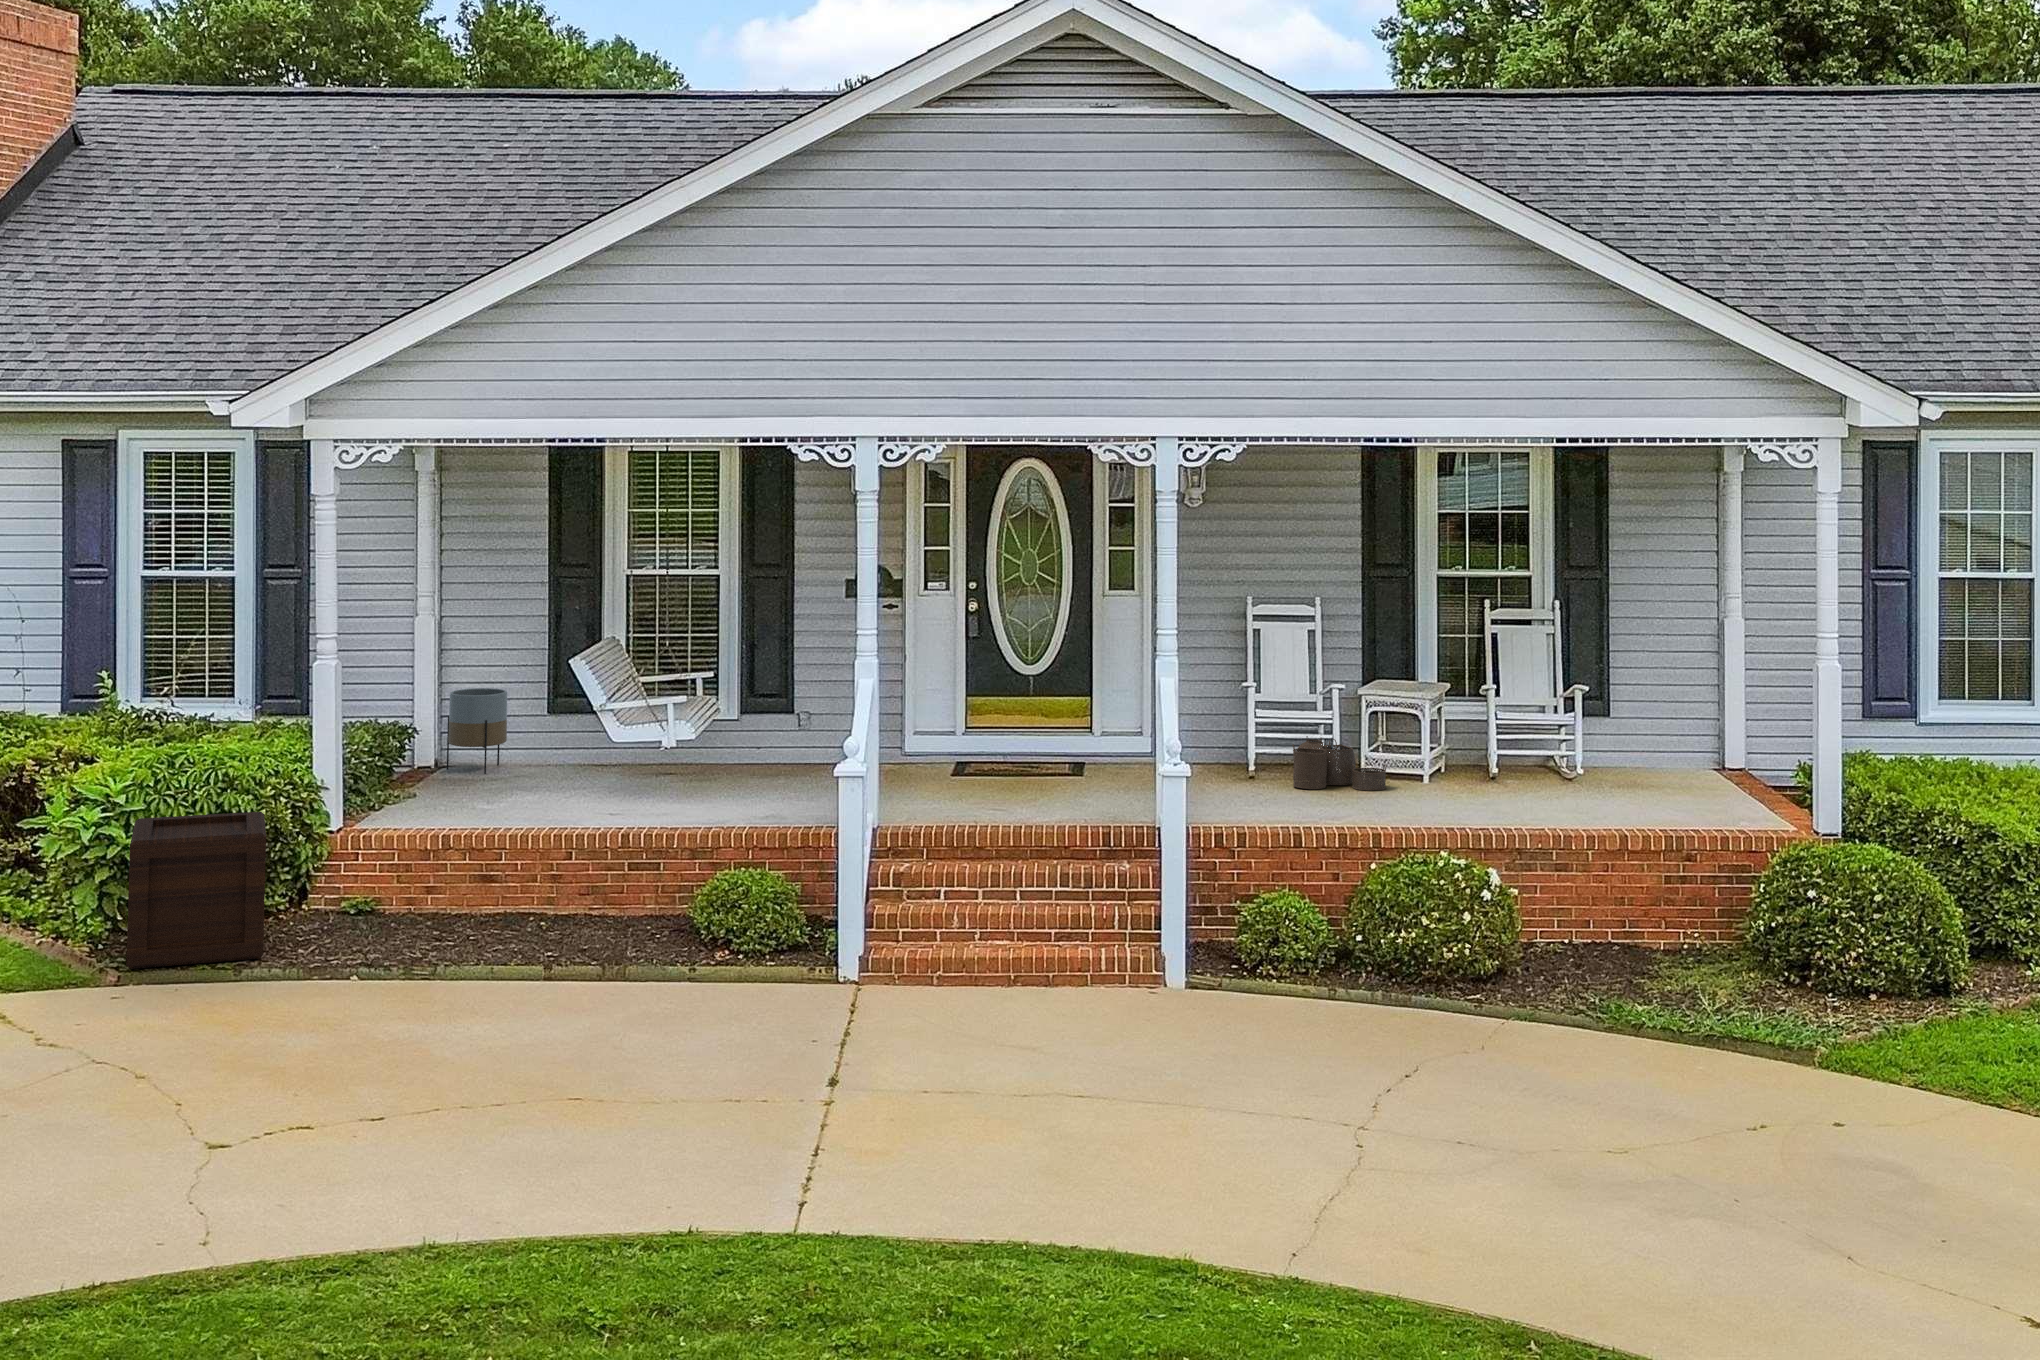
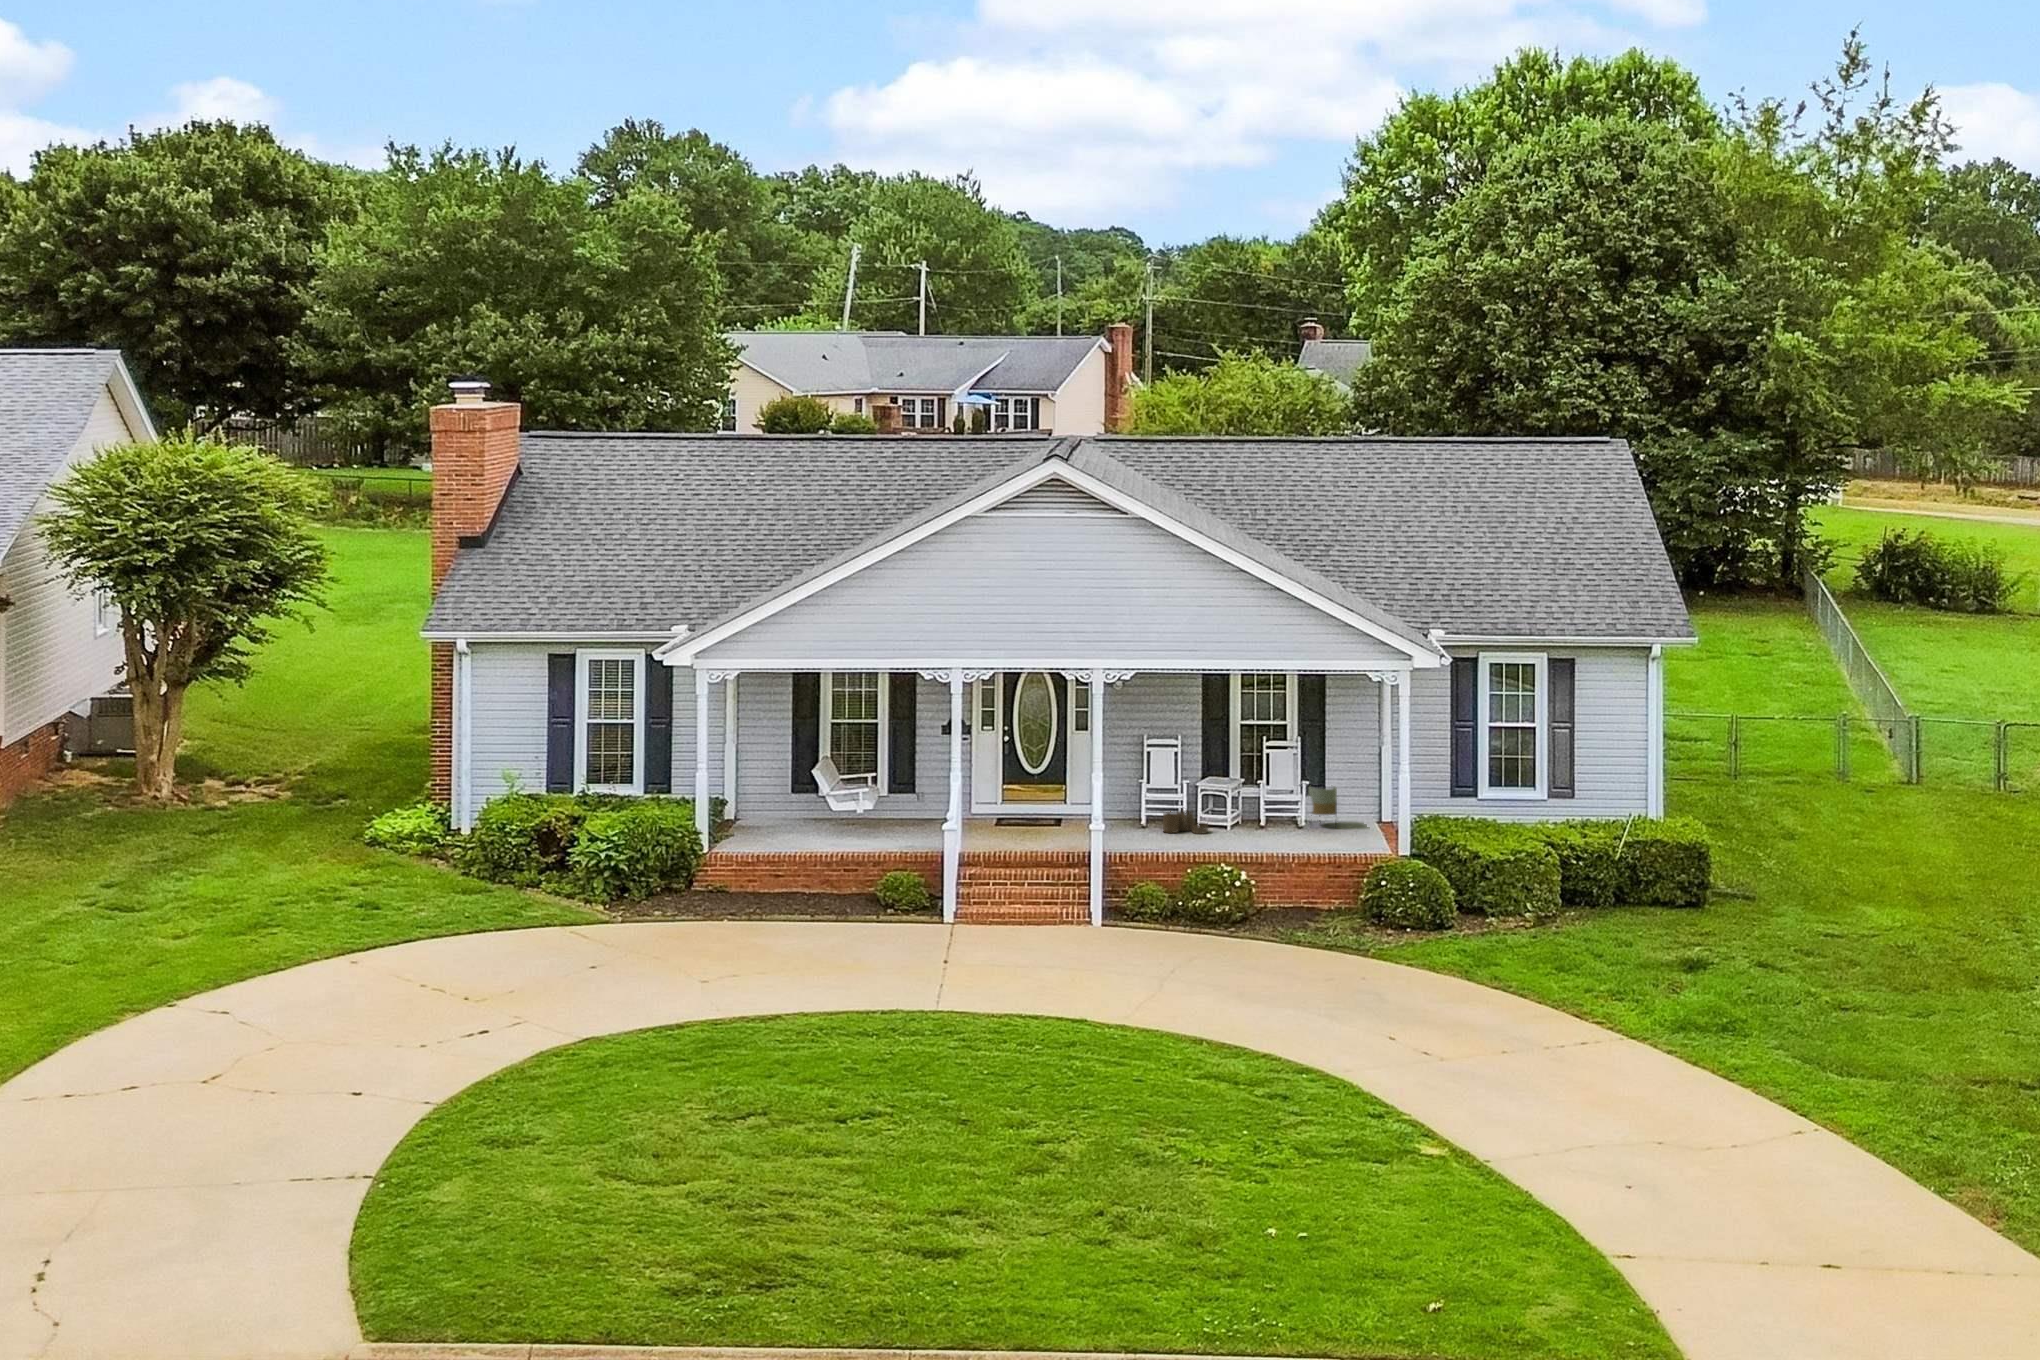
planter: present [447,688,507,774] -> present [1309,787,1337,816]
wooden crate: present [126,812,266,969] -> none [626,846,693,917]

